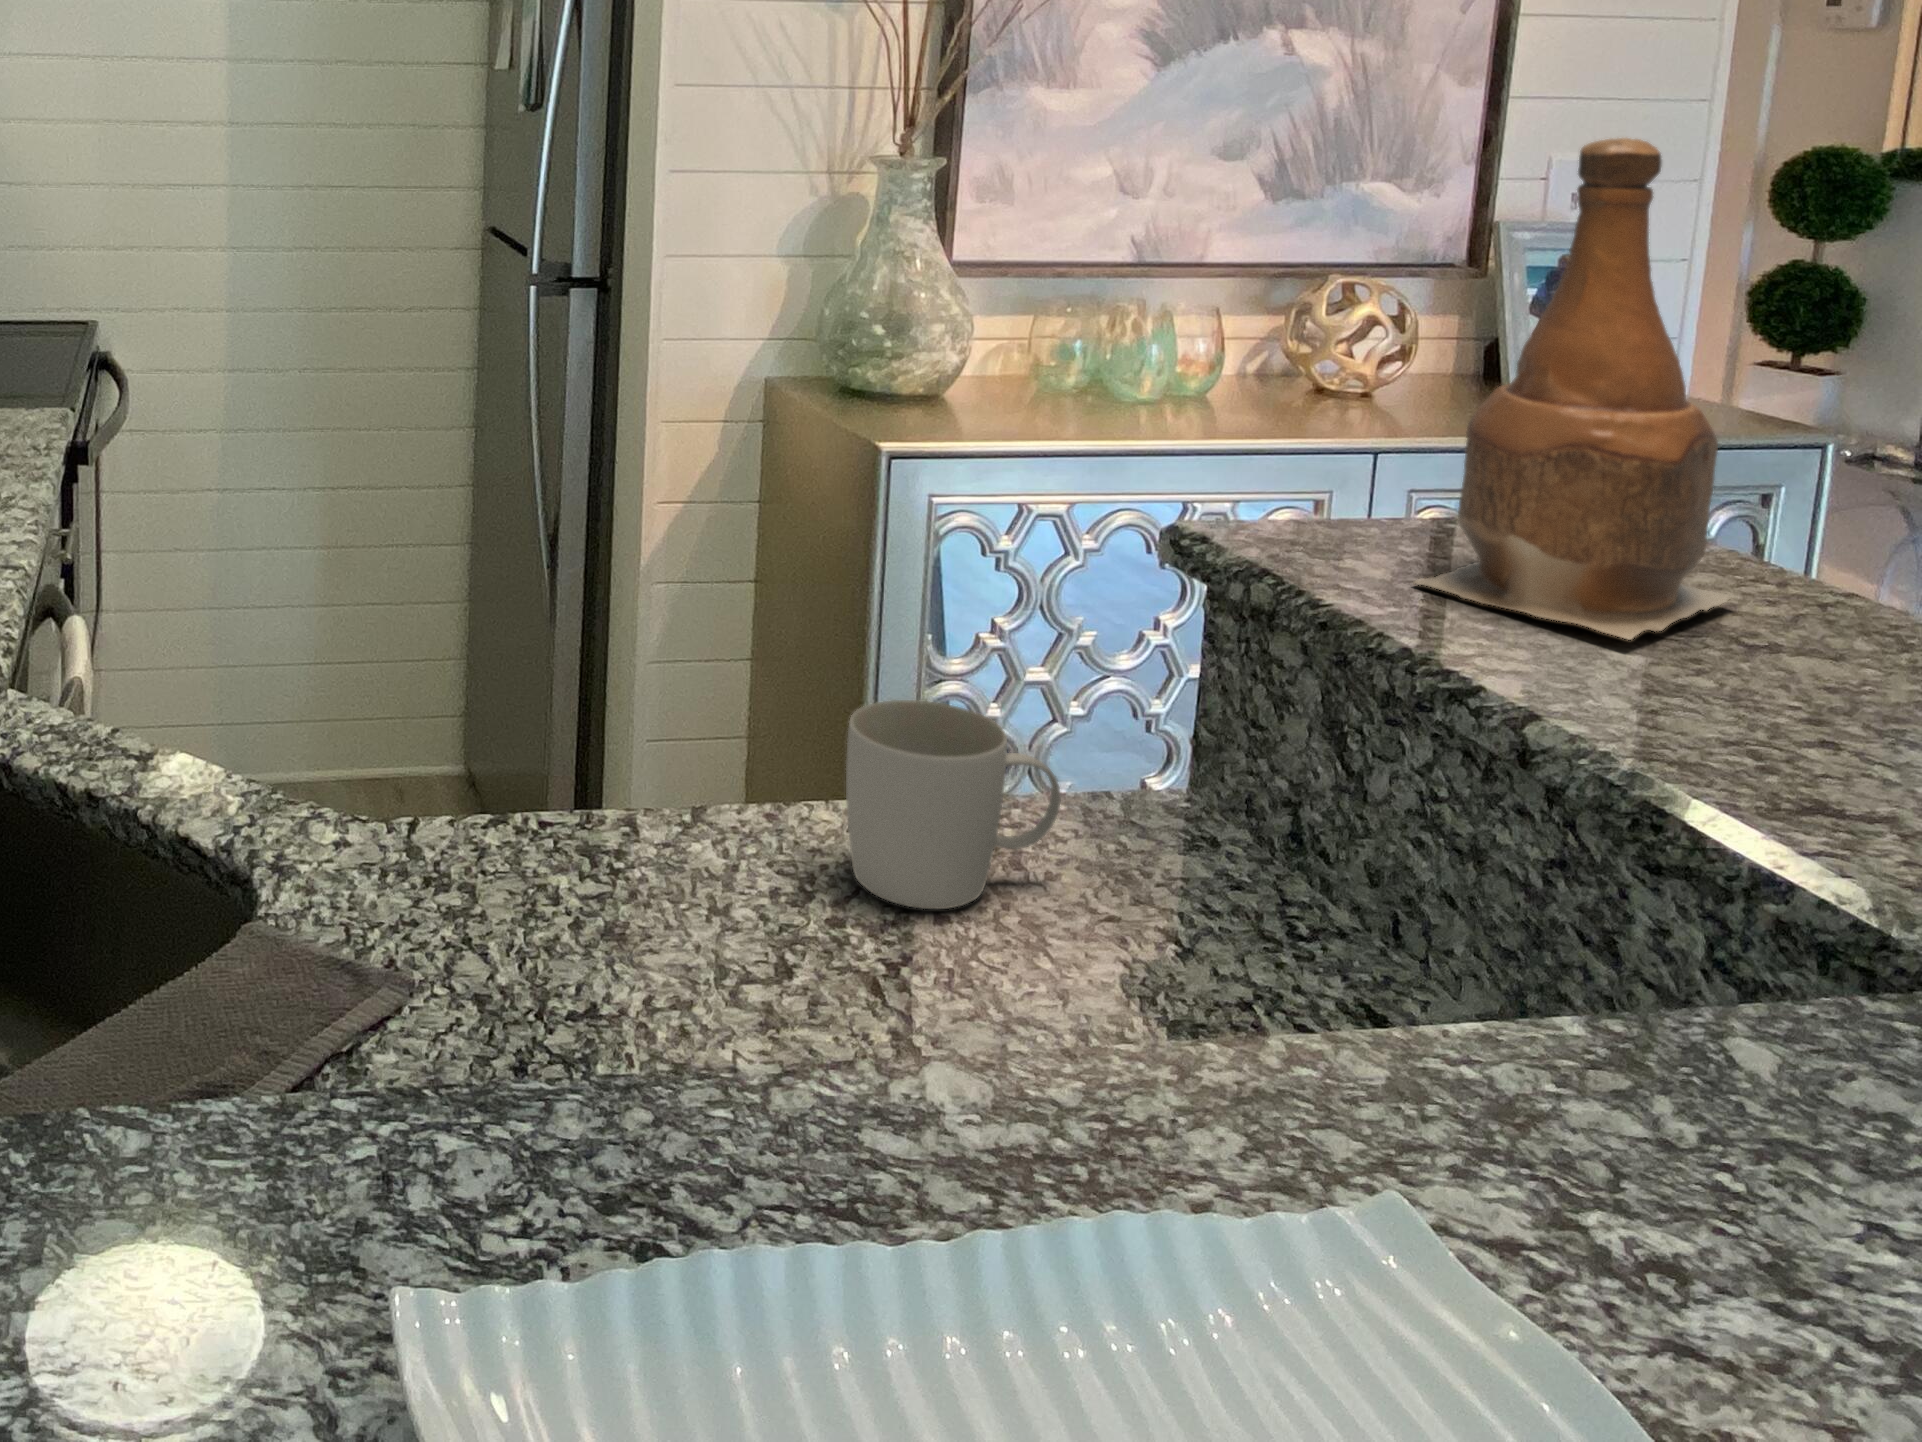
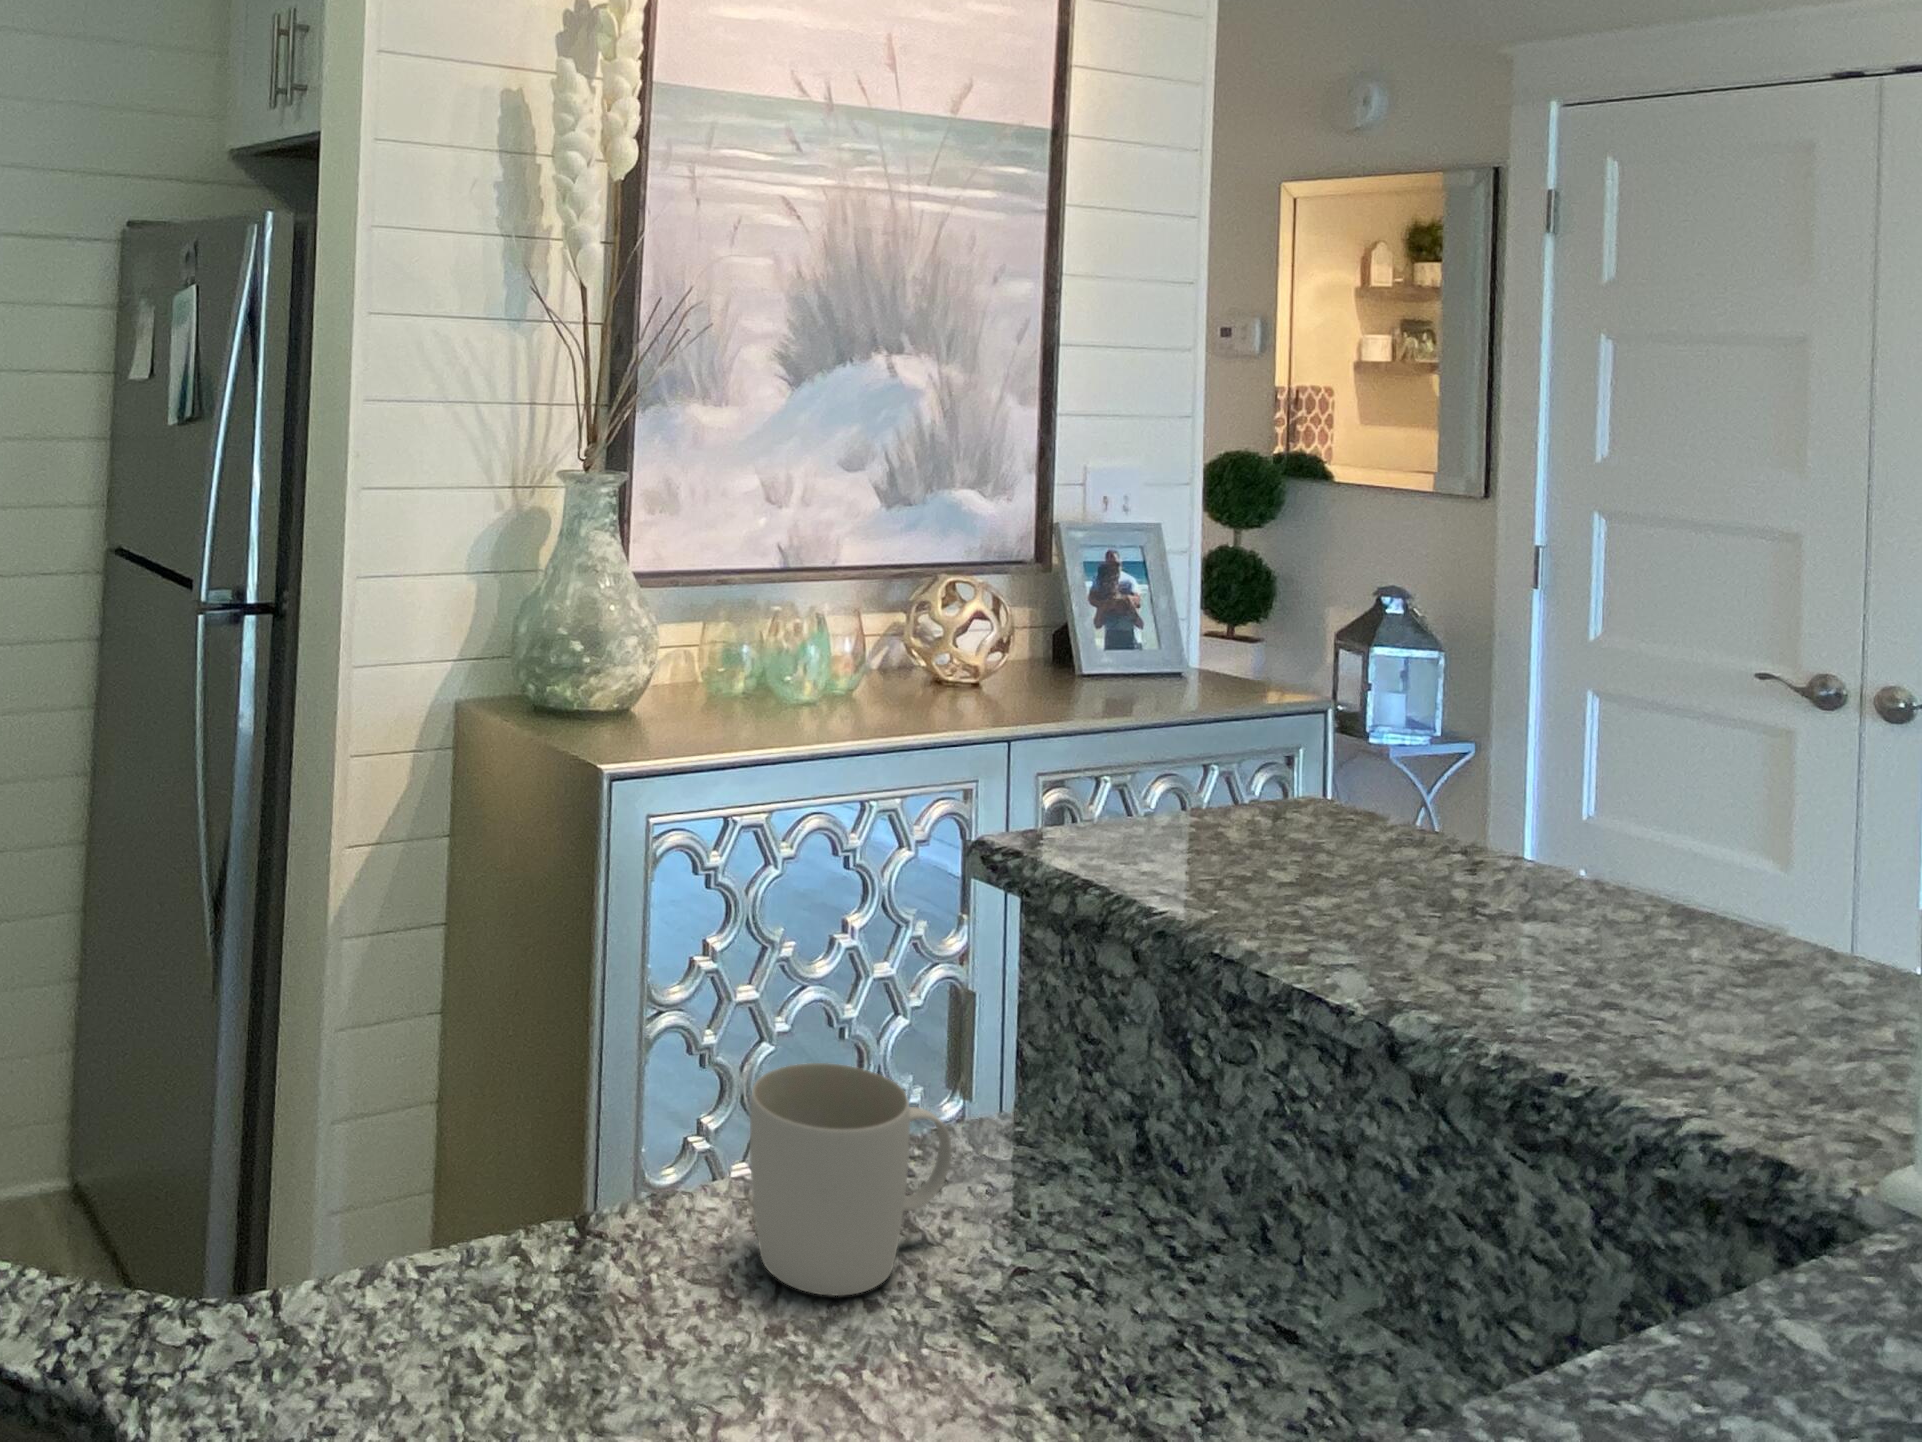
bottle: present [1415,138,1733,640] -> none [1209,470,1448,922]

